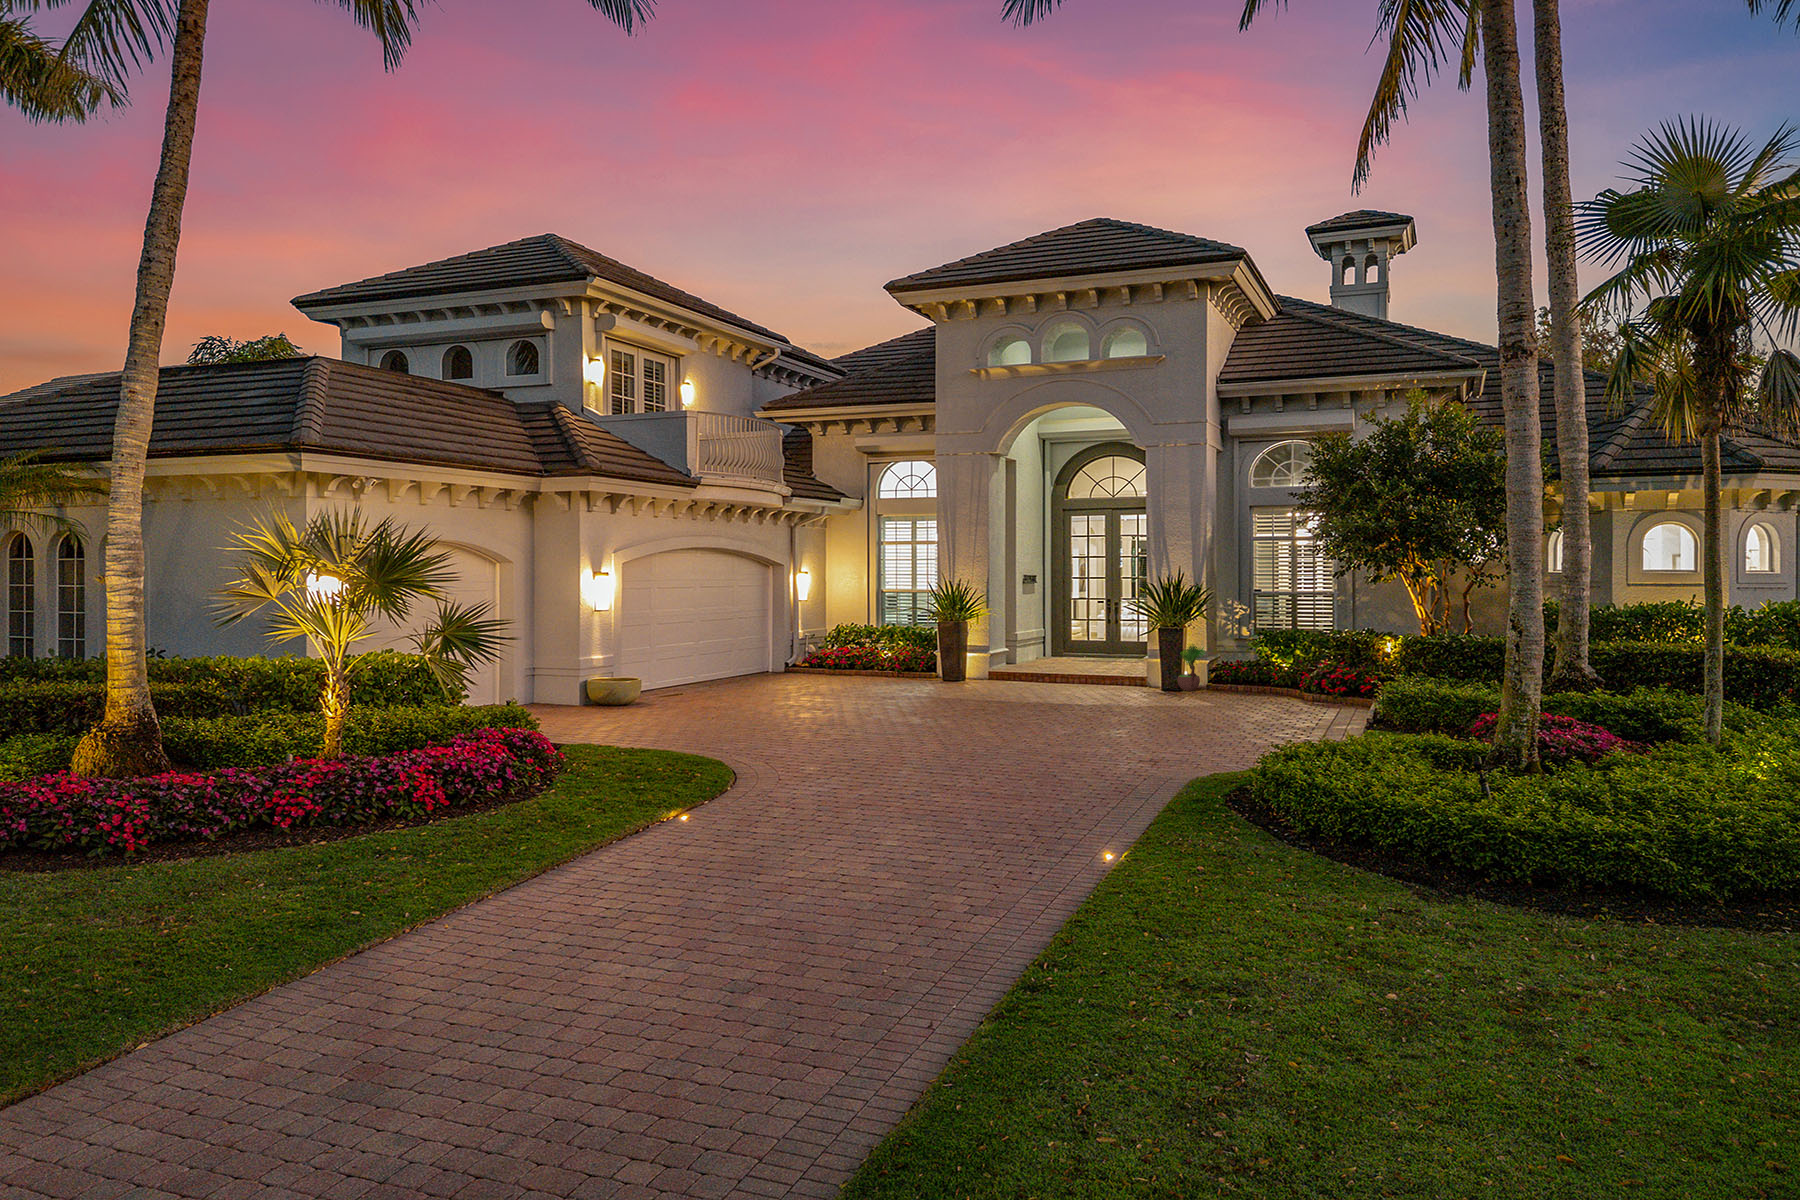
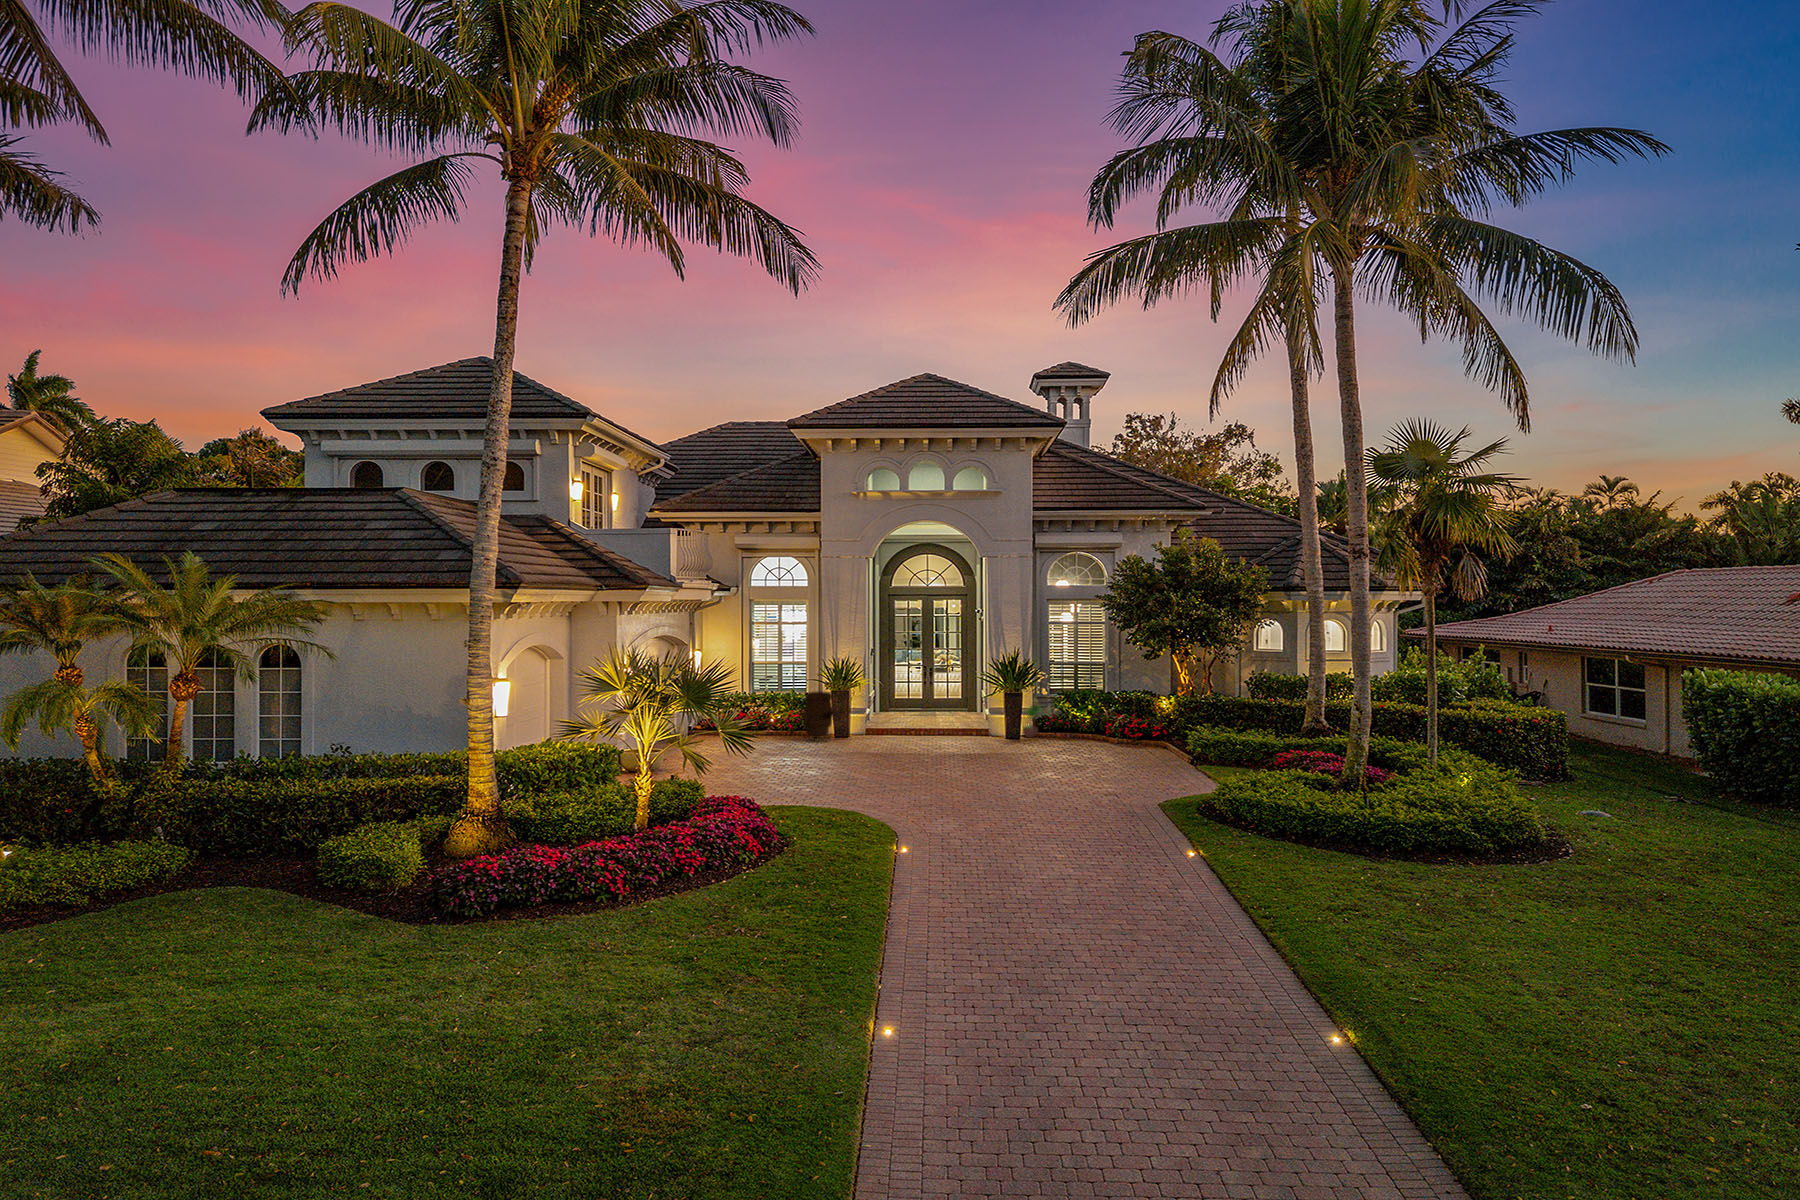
lounge chair: none [894,623,944,684] -> present [801,692,836,742]

